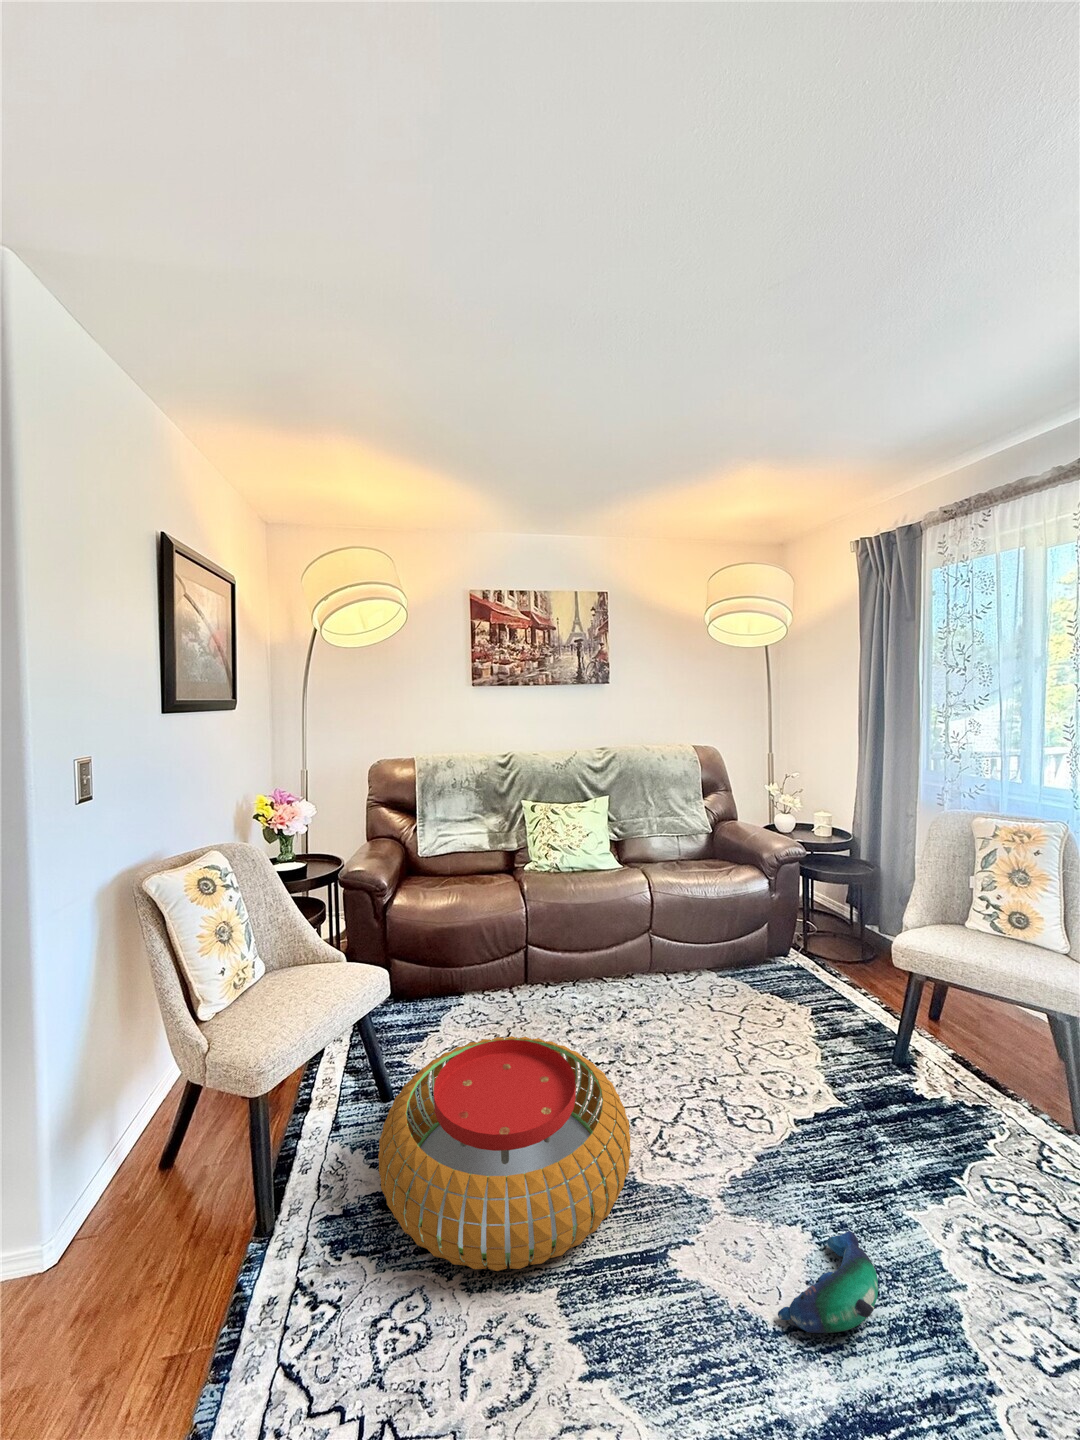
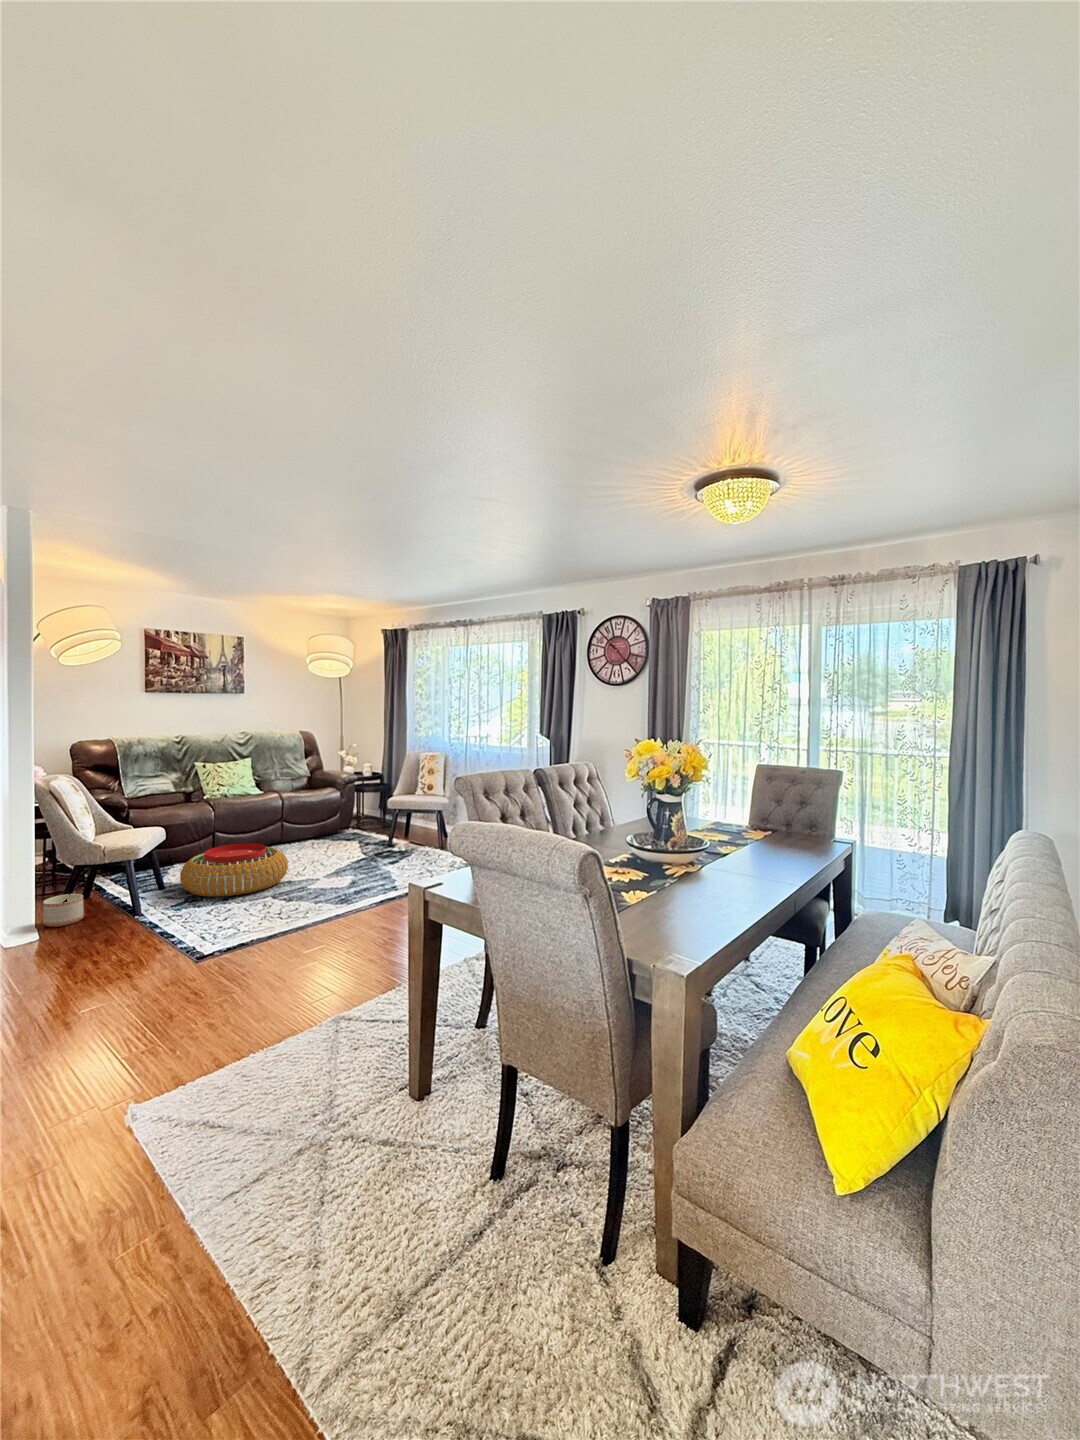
planter: none [92,1132,181,1239] -> present [43,894,84,927]
plush toy: present [778,1231,878,1333] -> none [338,864,366,881]

